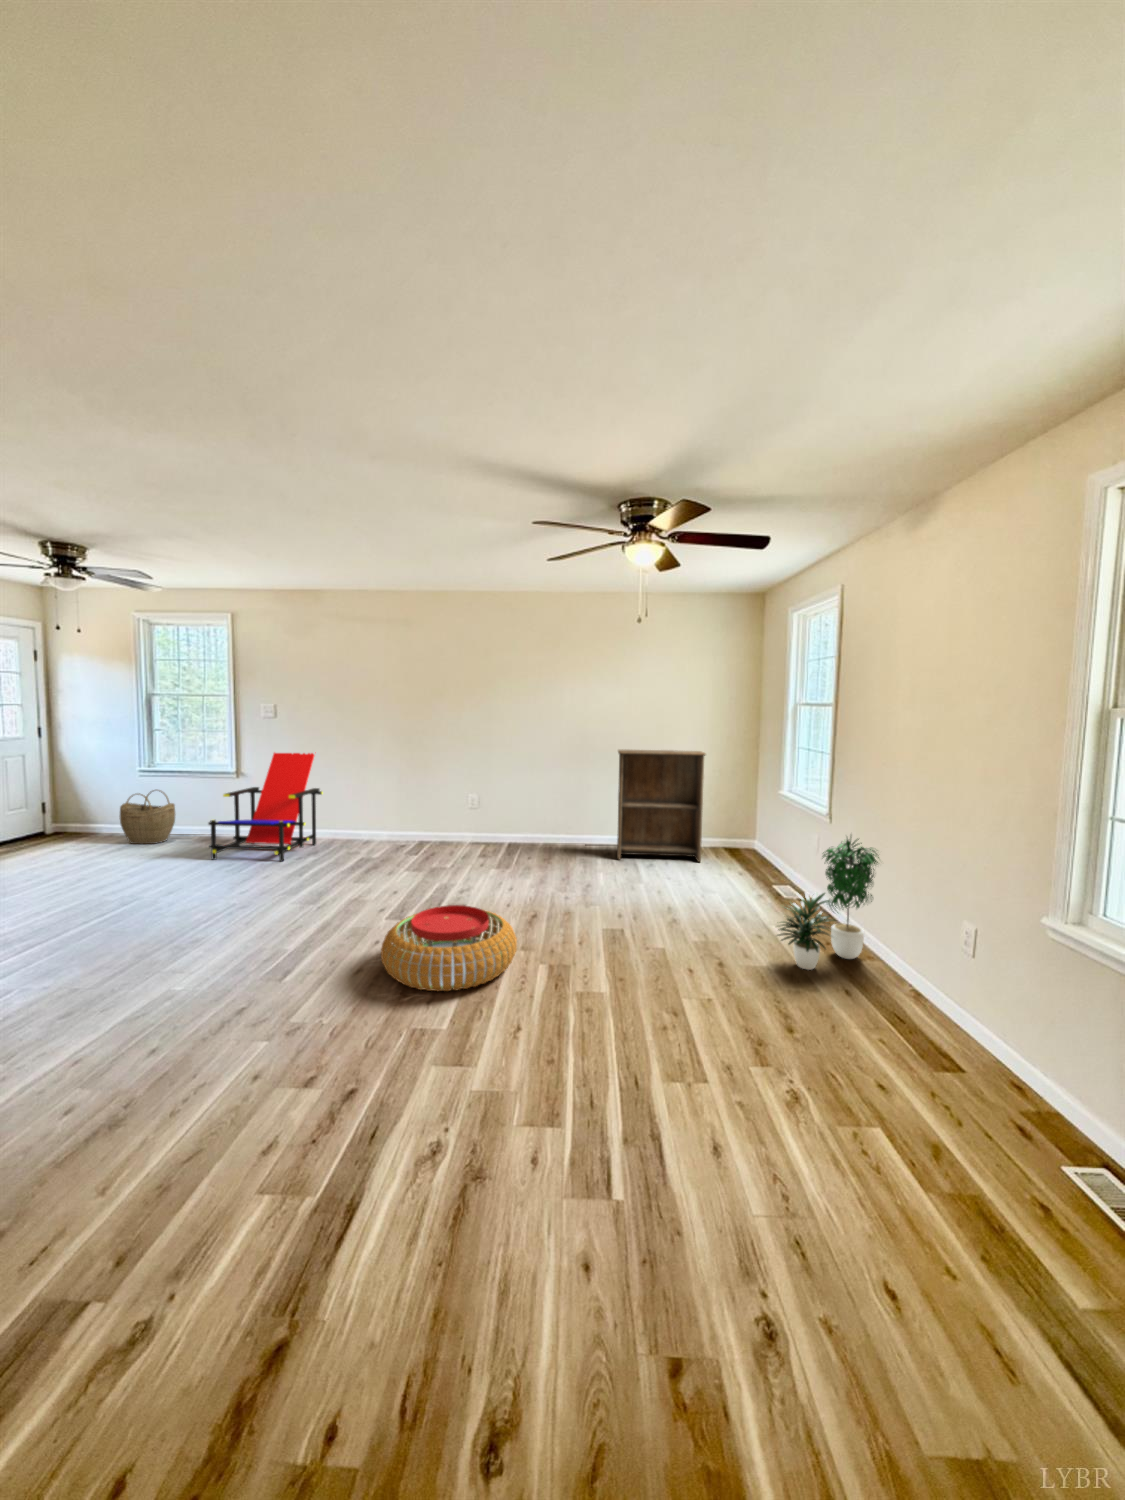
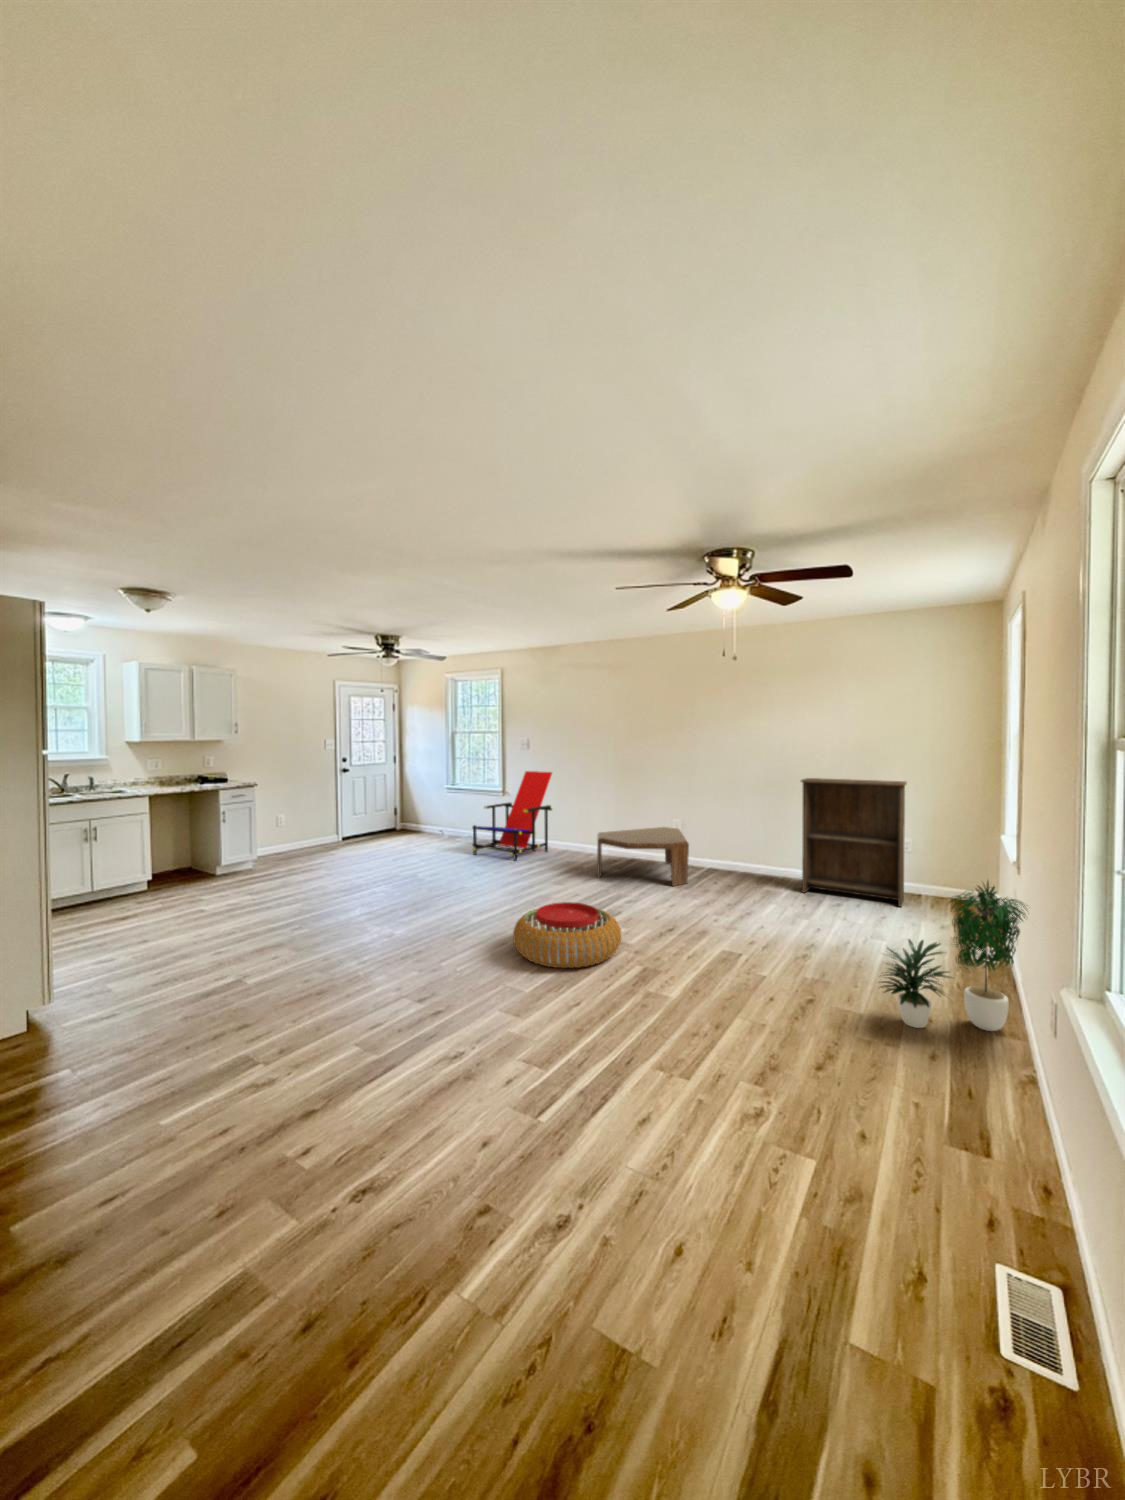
woven basket: present [120,790,175,844] -> none [431,802,463,841]
coffee table: none [399,805,510,870] -> present [597,827,689,886]

